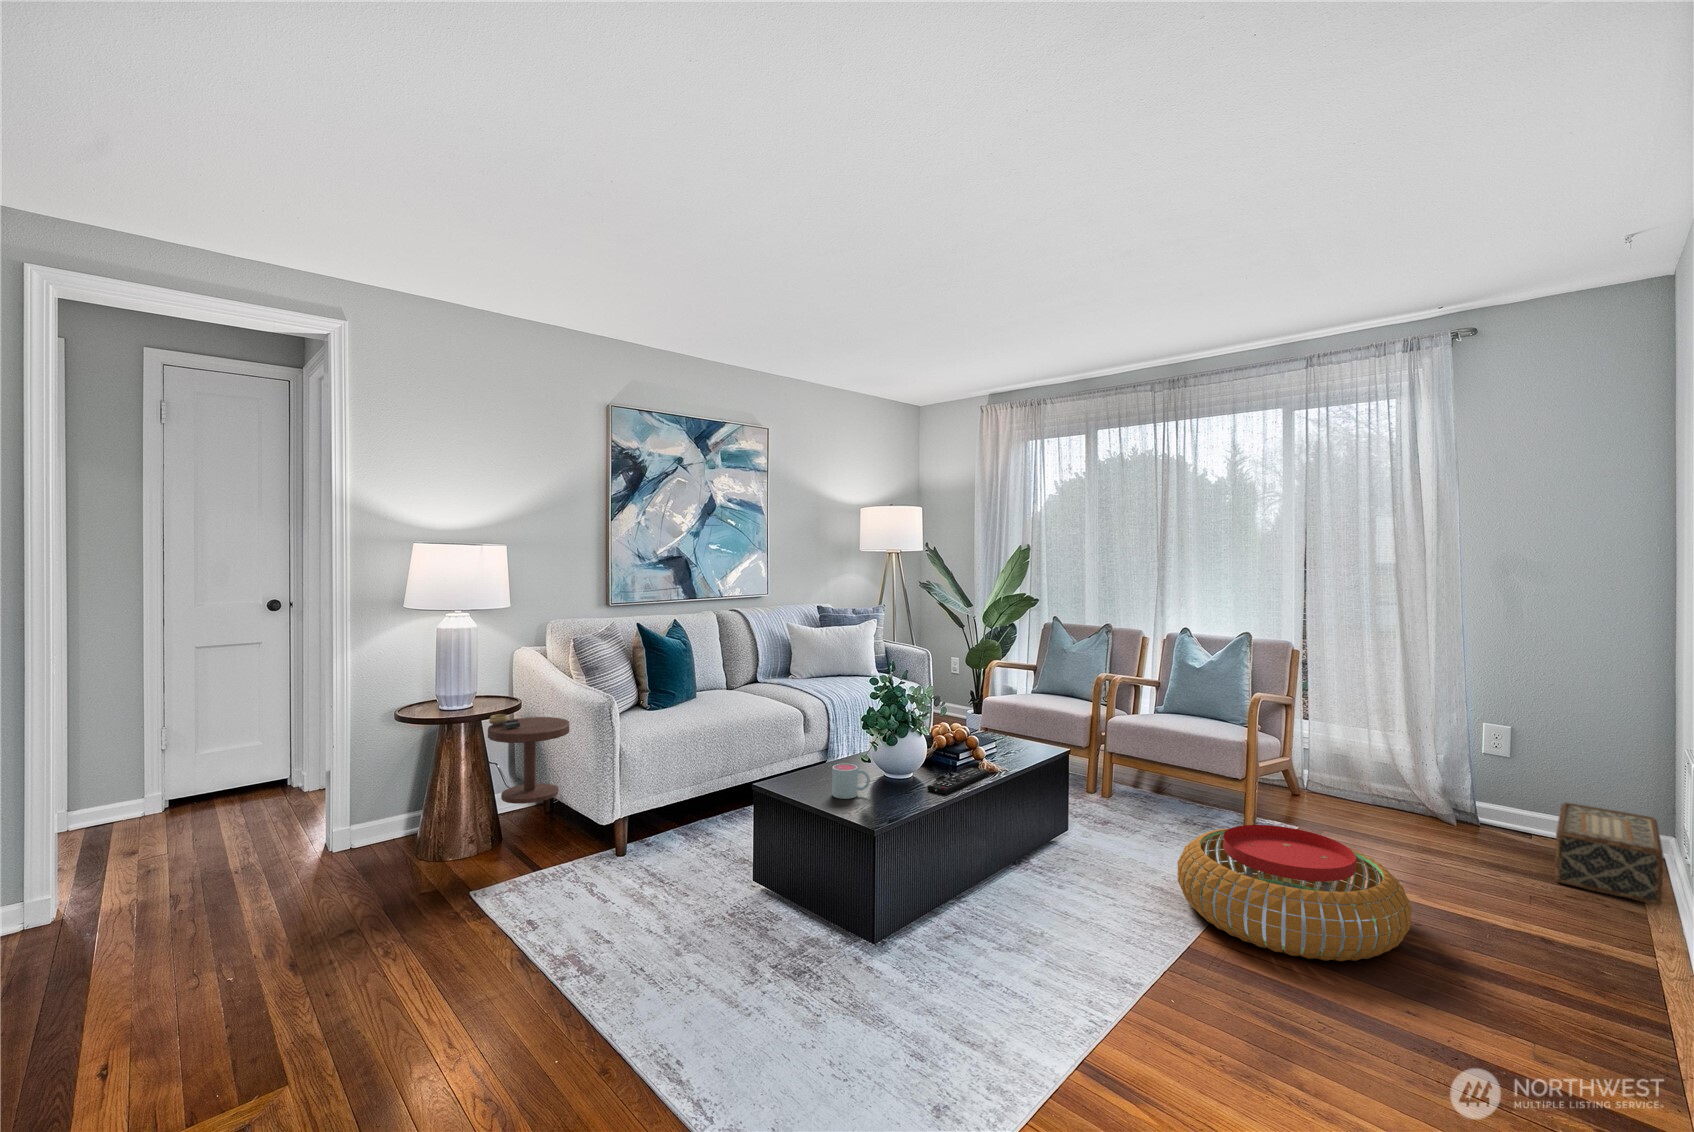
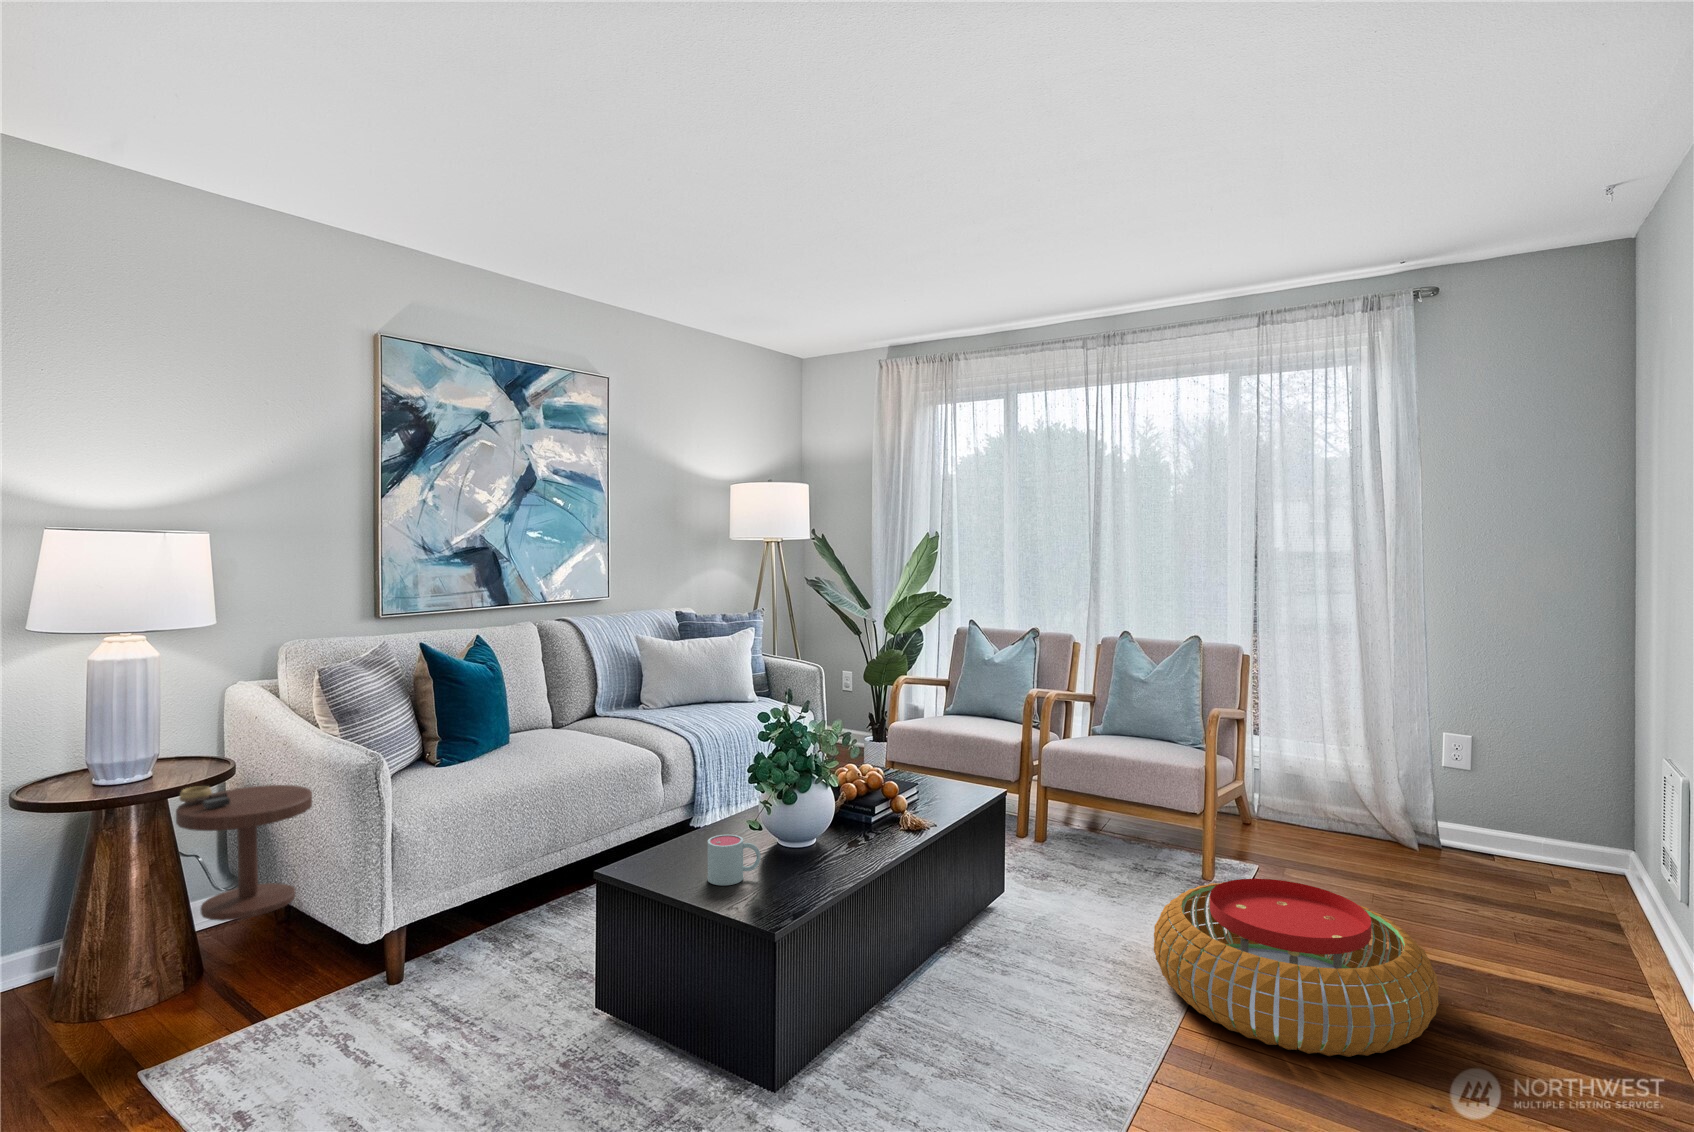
remote control: present [927,768,988,794] -> none [838,826,914,869]
woven basket: present [1555,802,1663,905] -> none [1544,823,1672,941]

